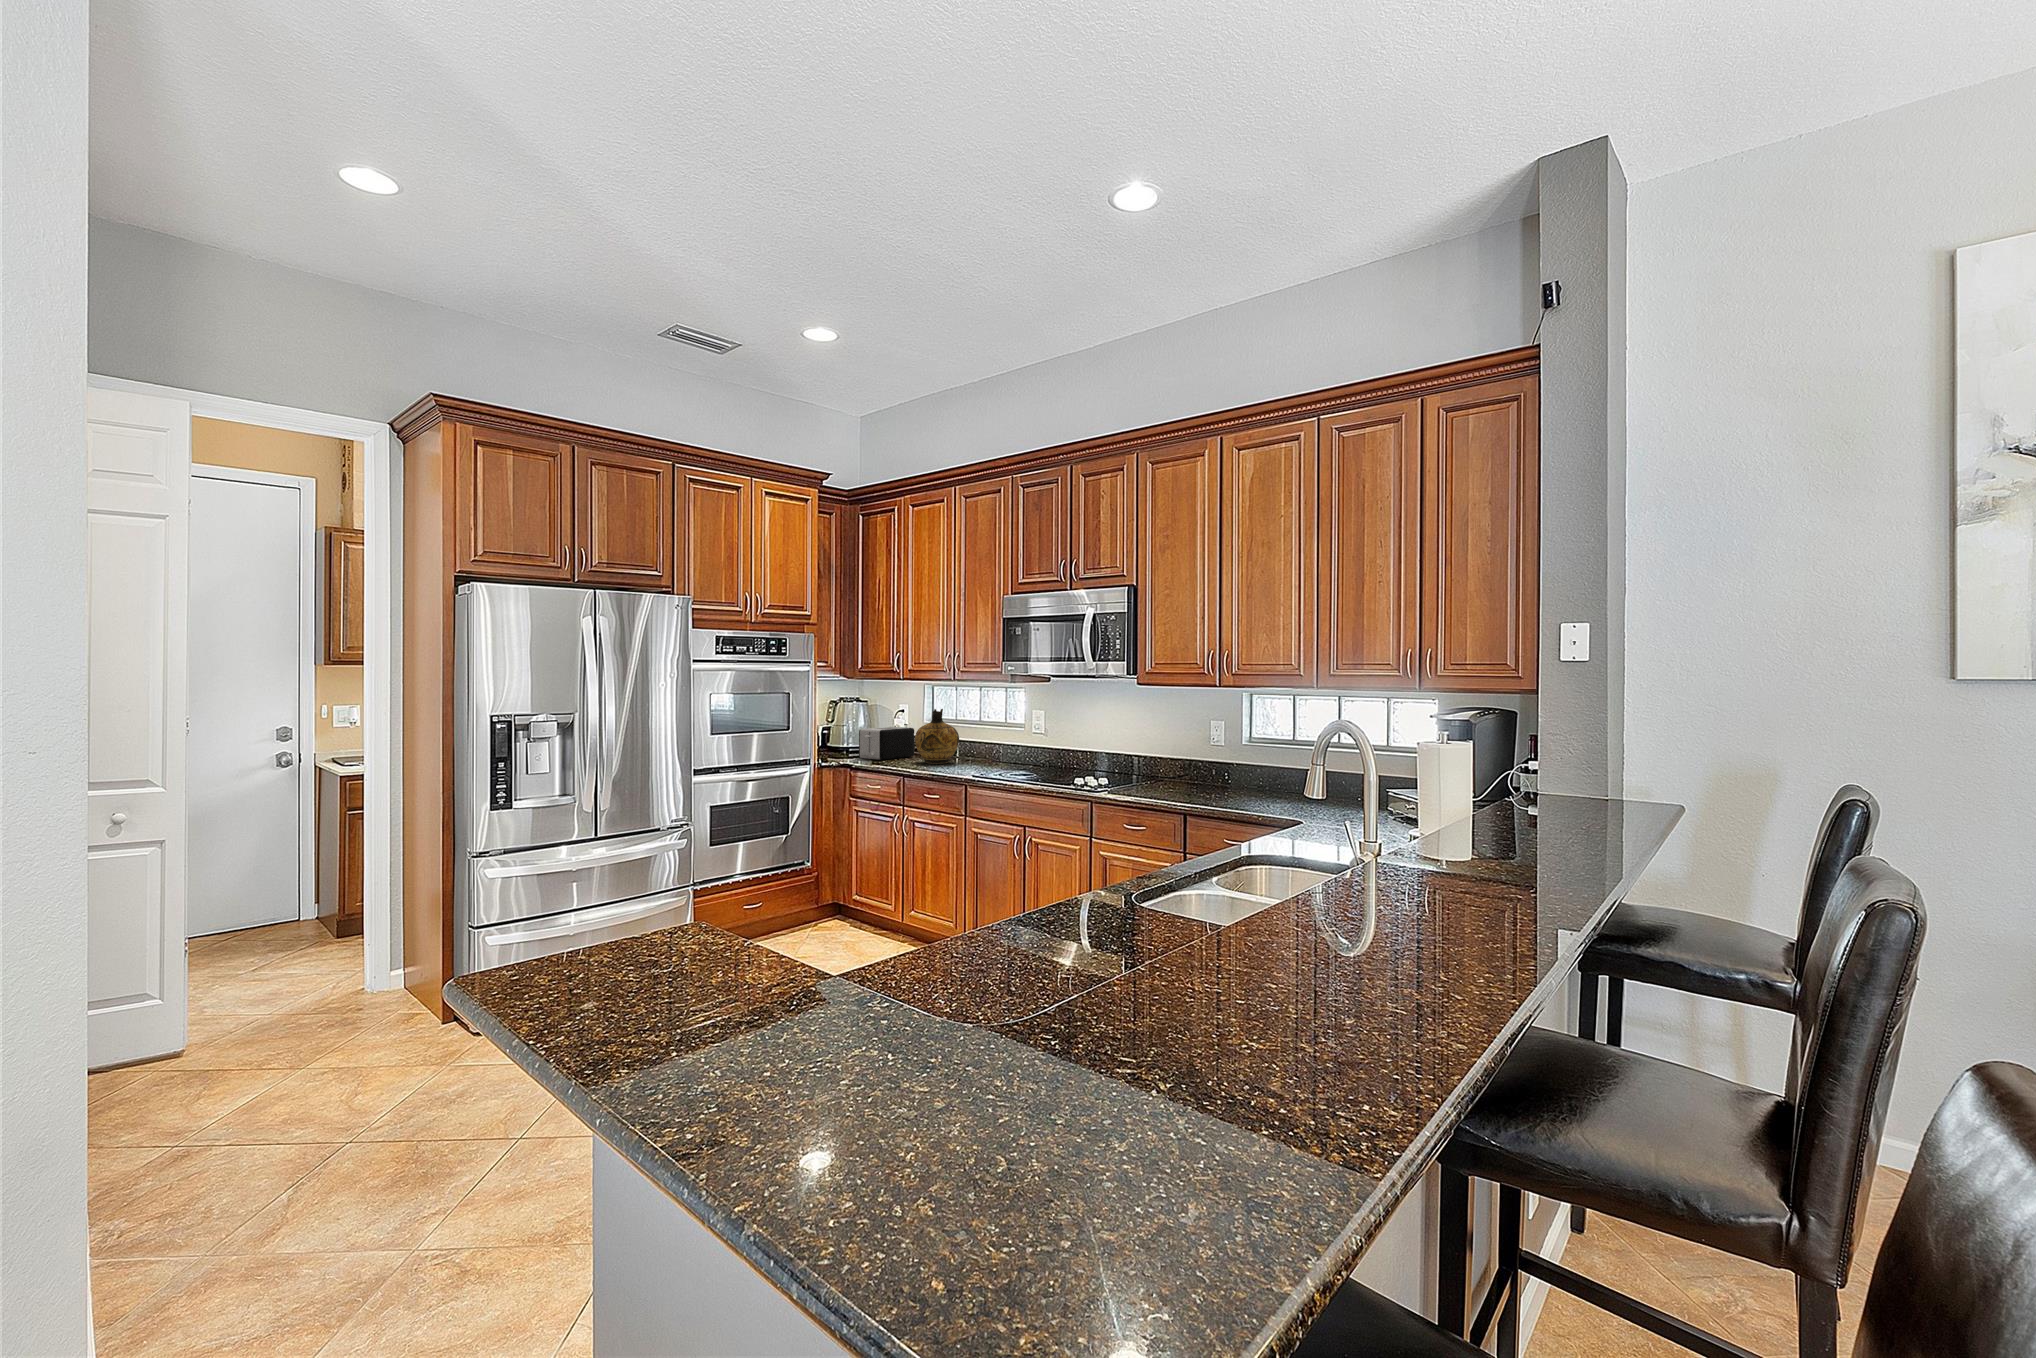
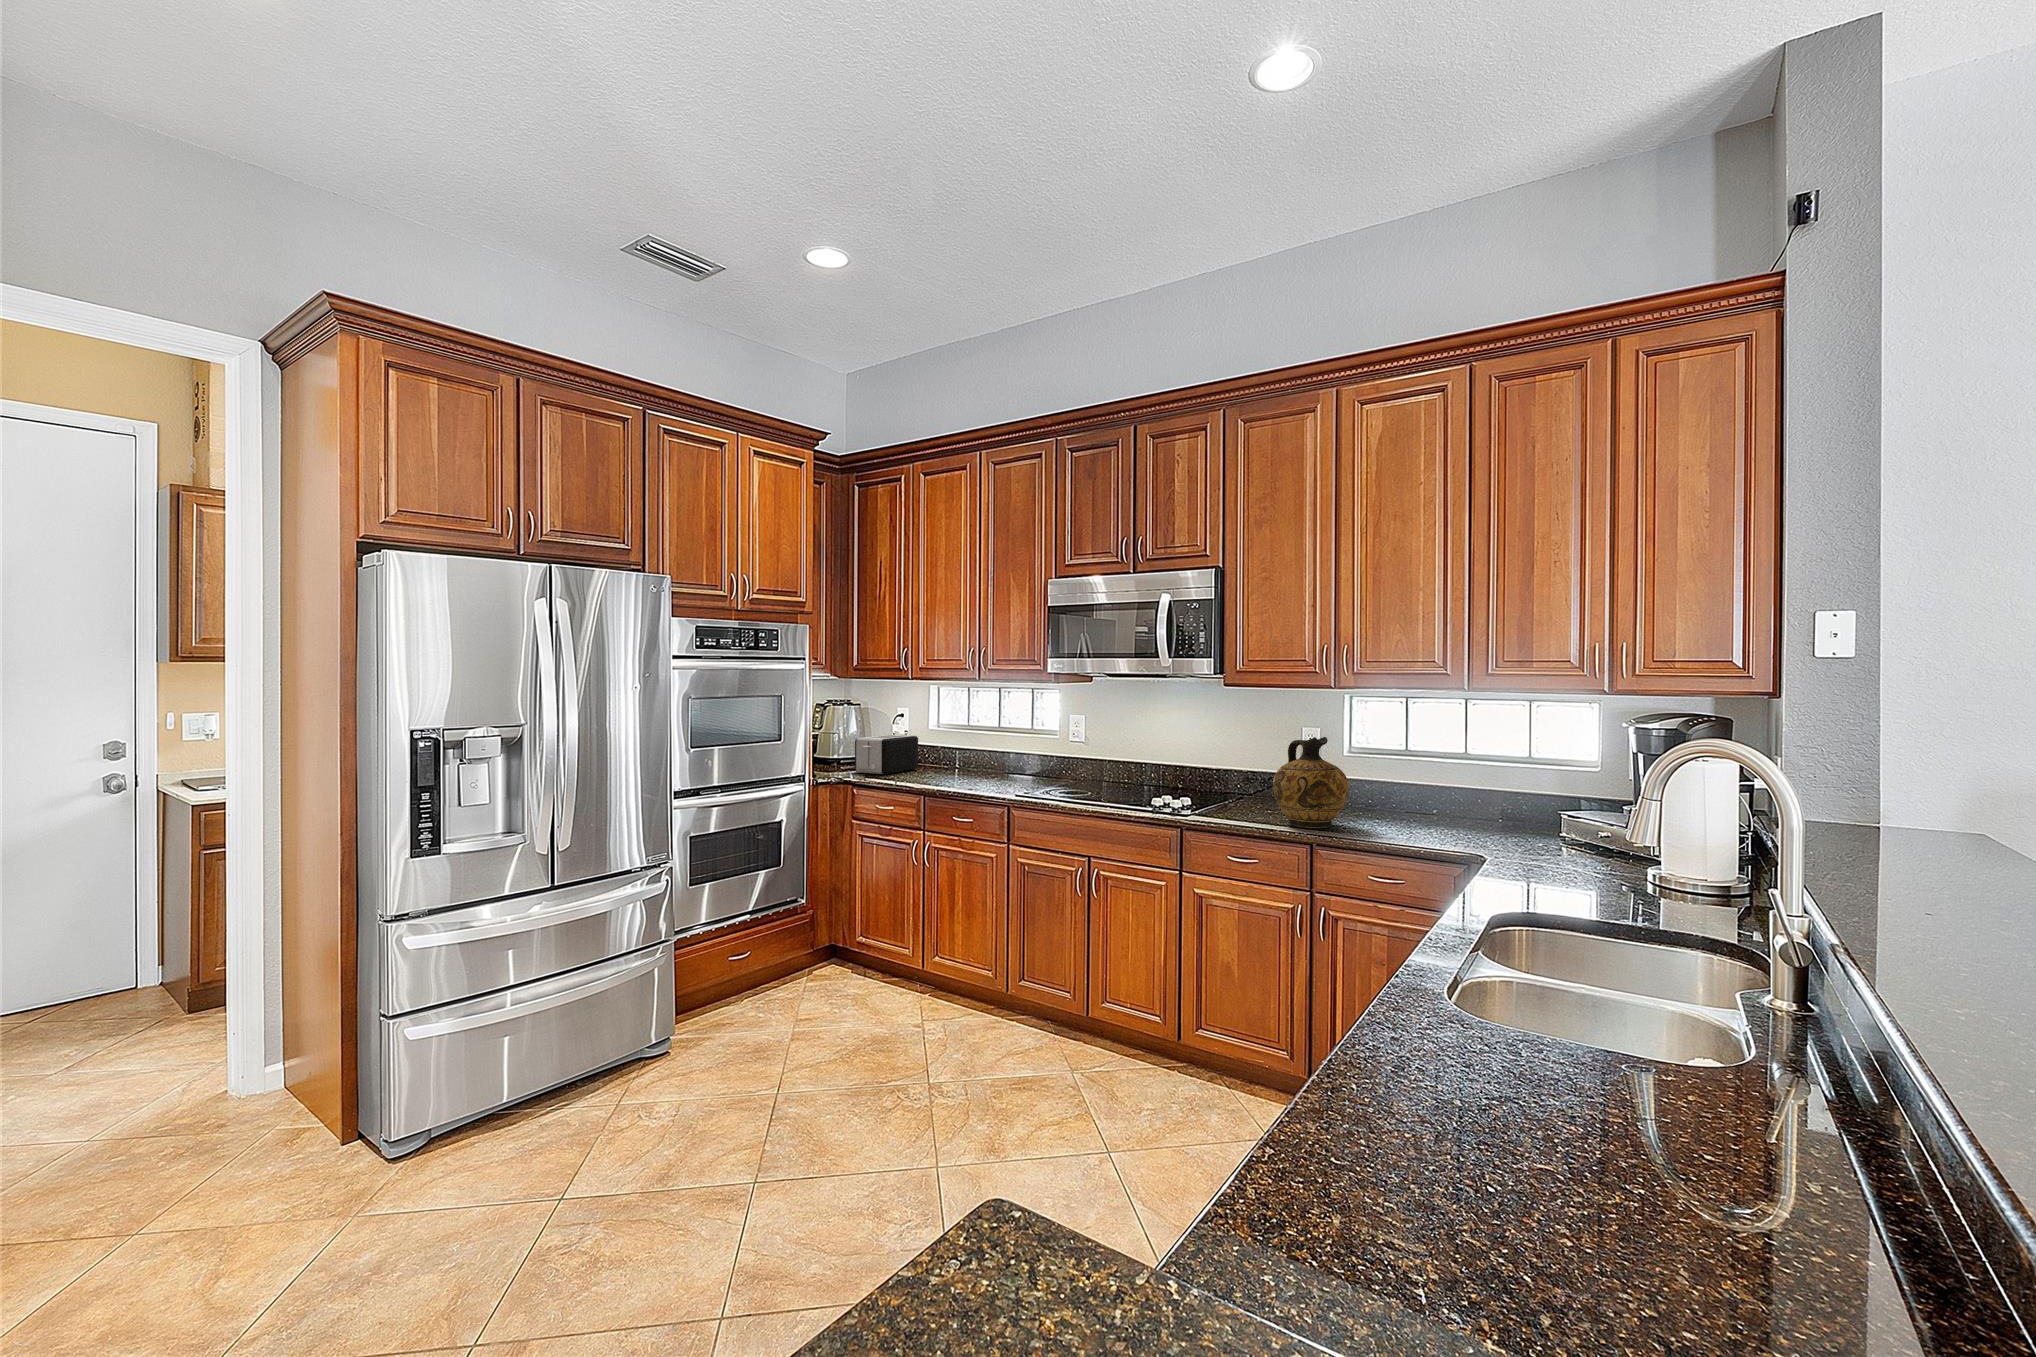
ceramic jug: present [915,709,959,764] -> present [1273,737,1349,828]

